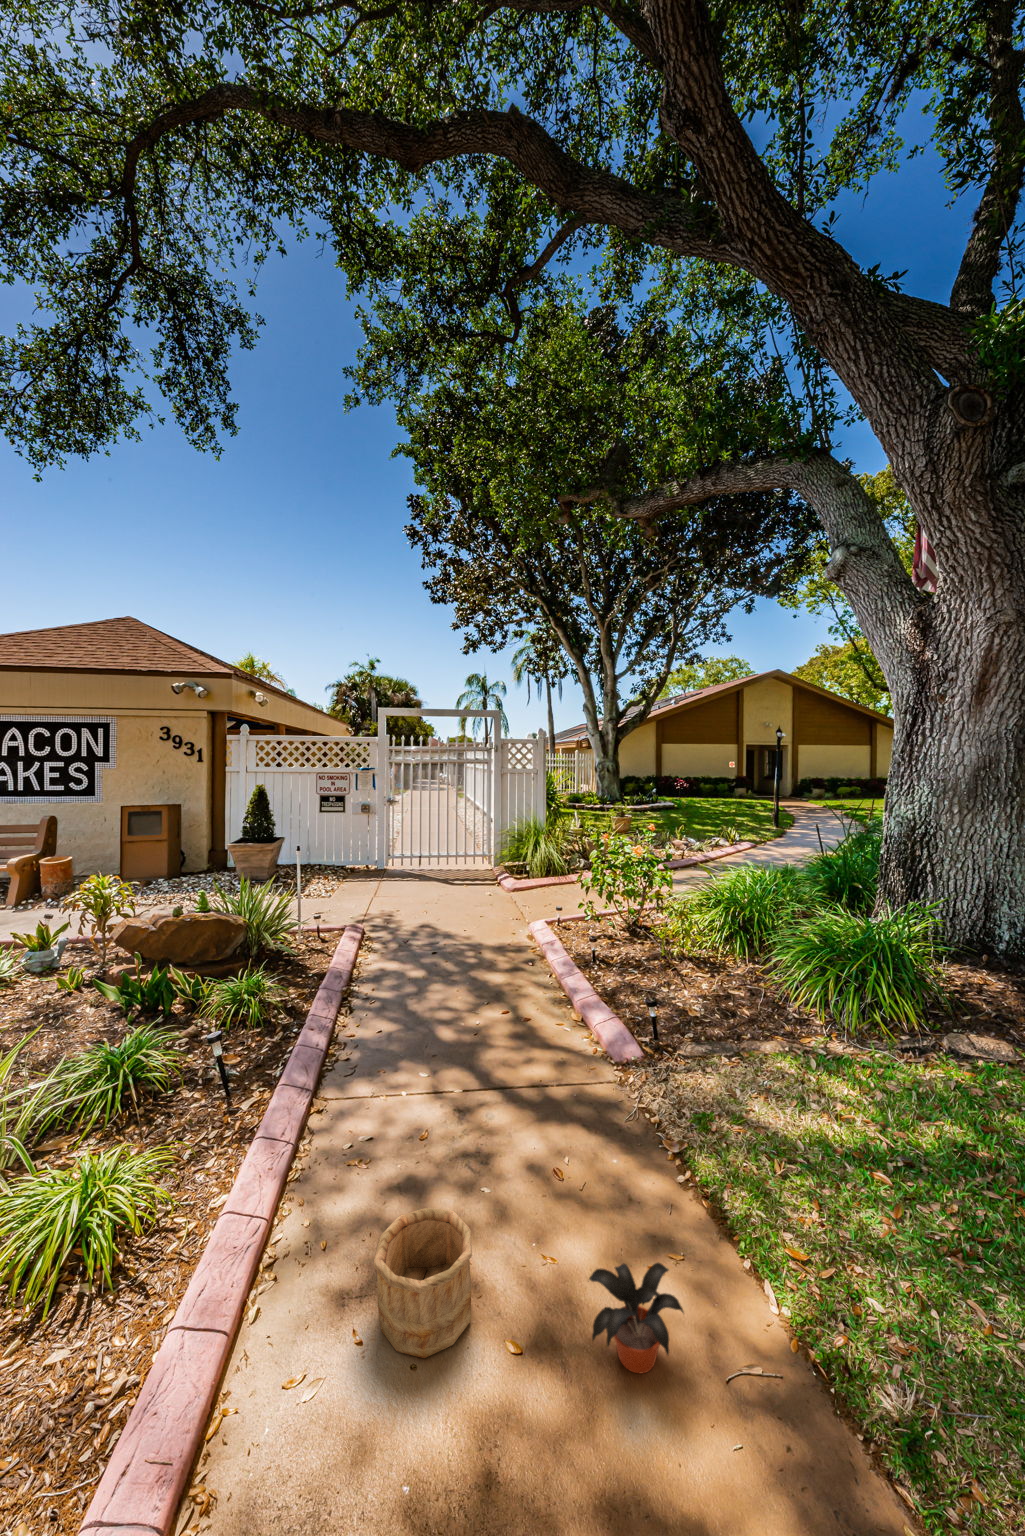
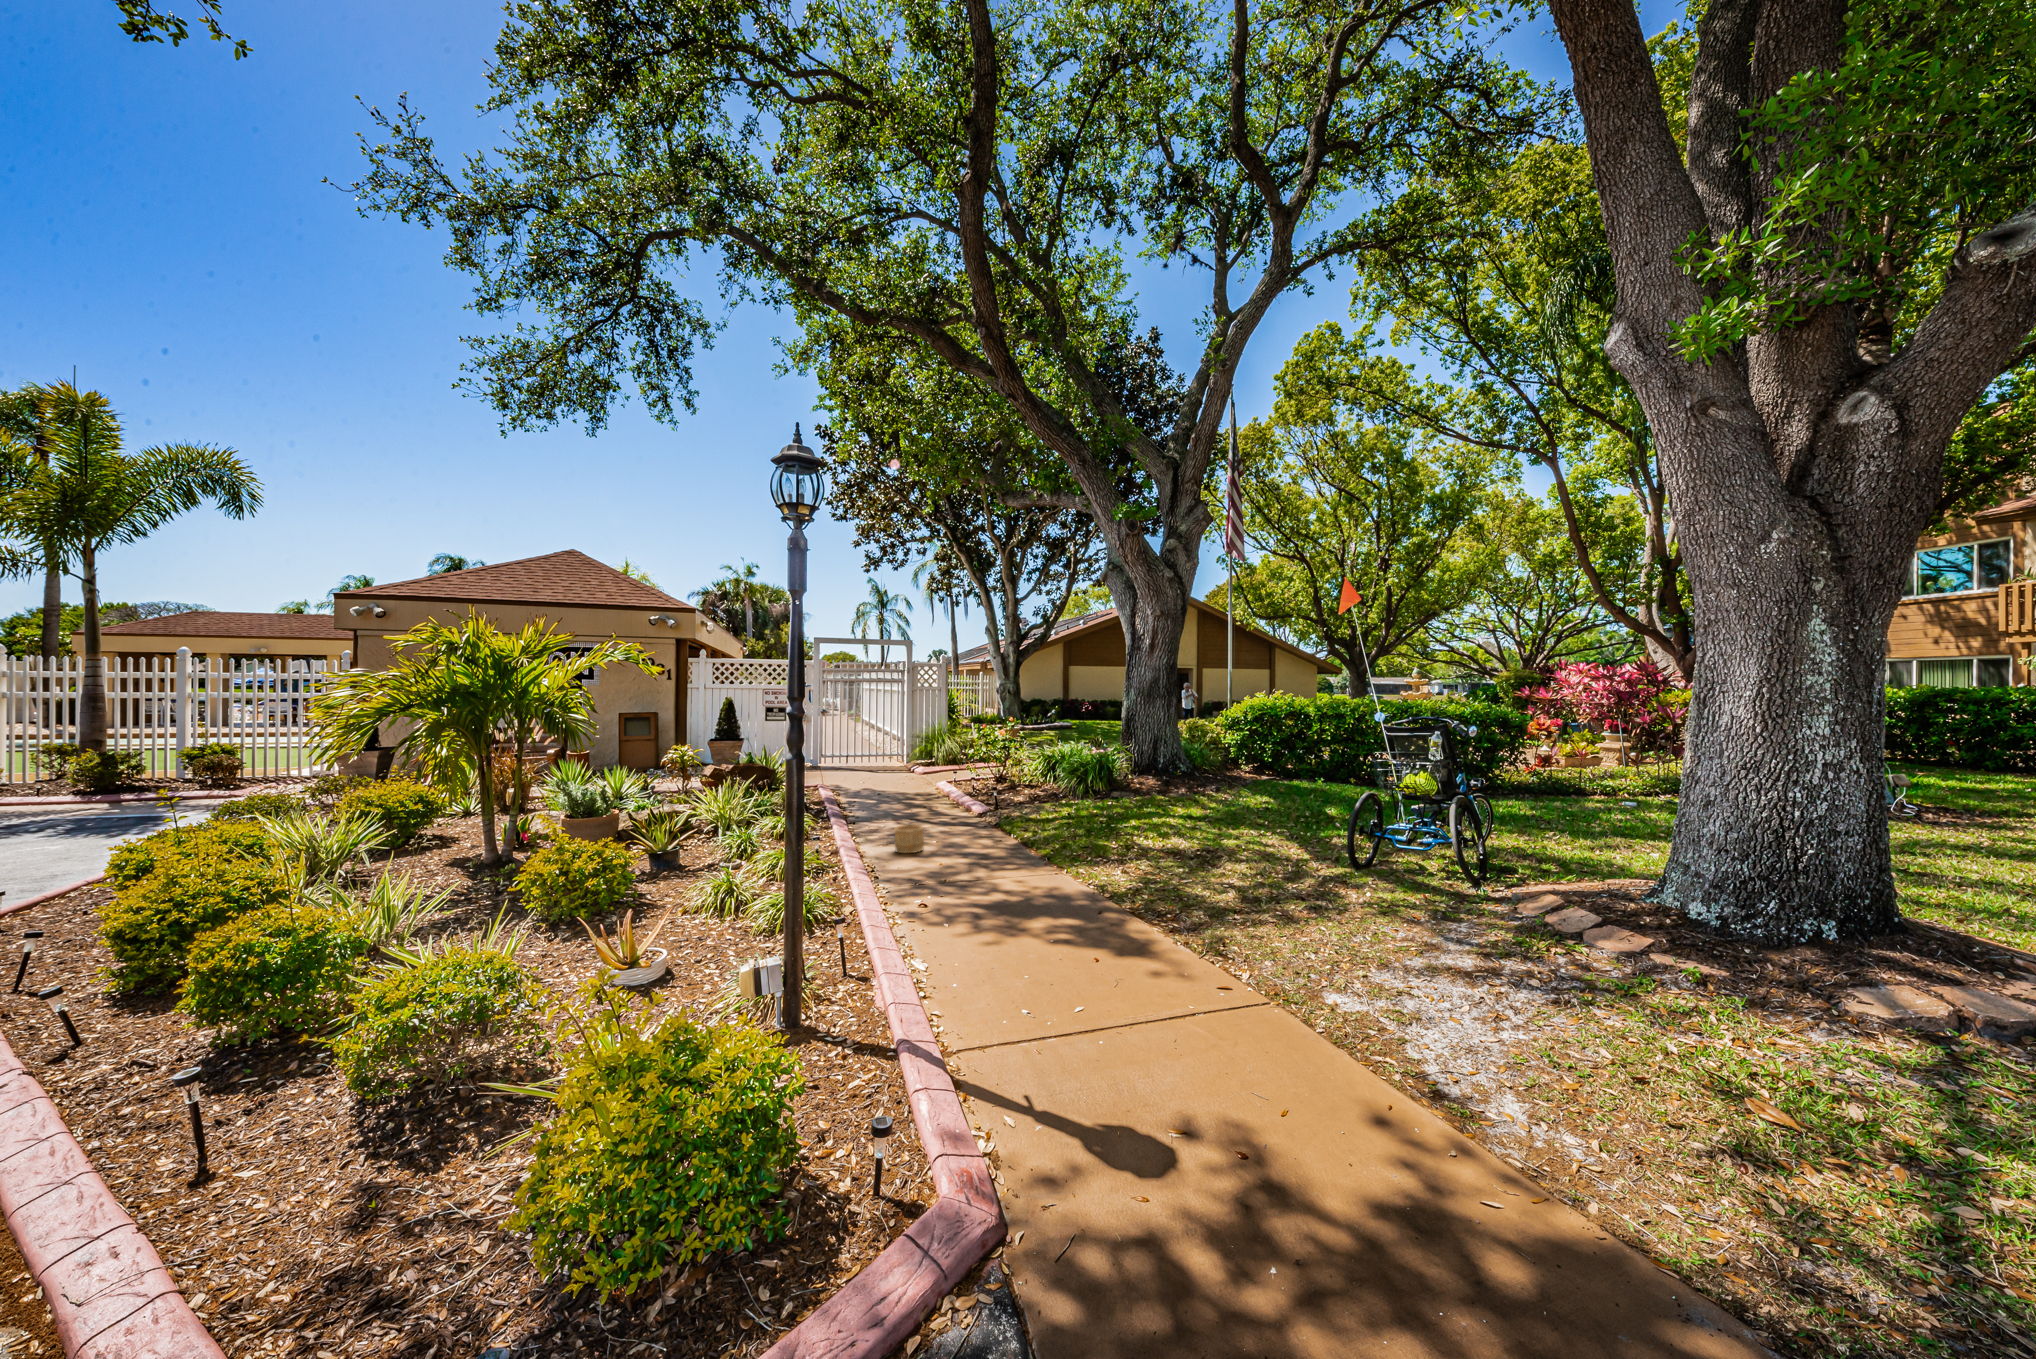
potted plant: present [589,1262,684,1374] -> none [959,829,987,853]

